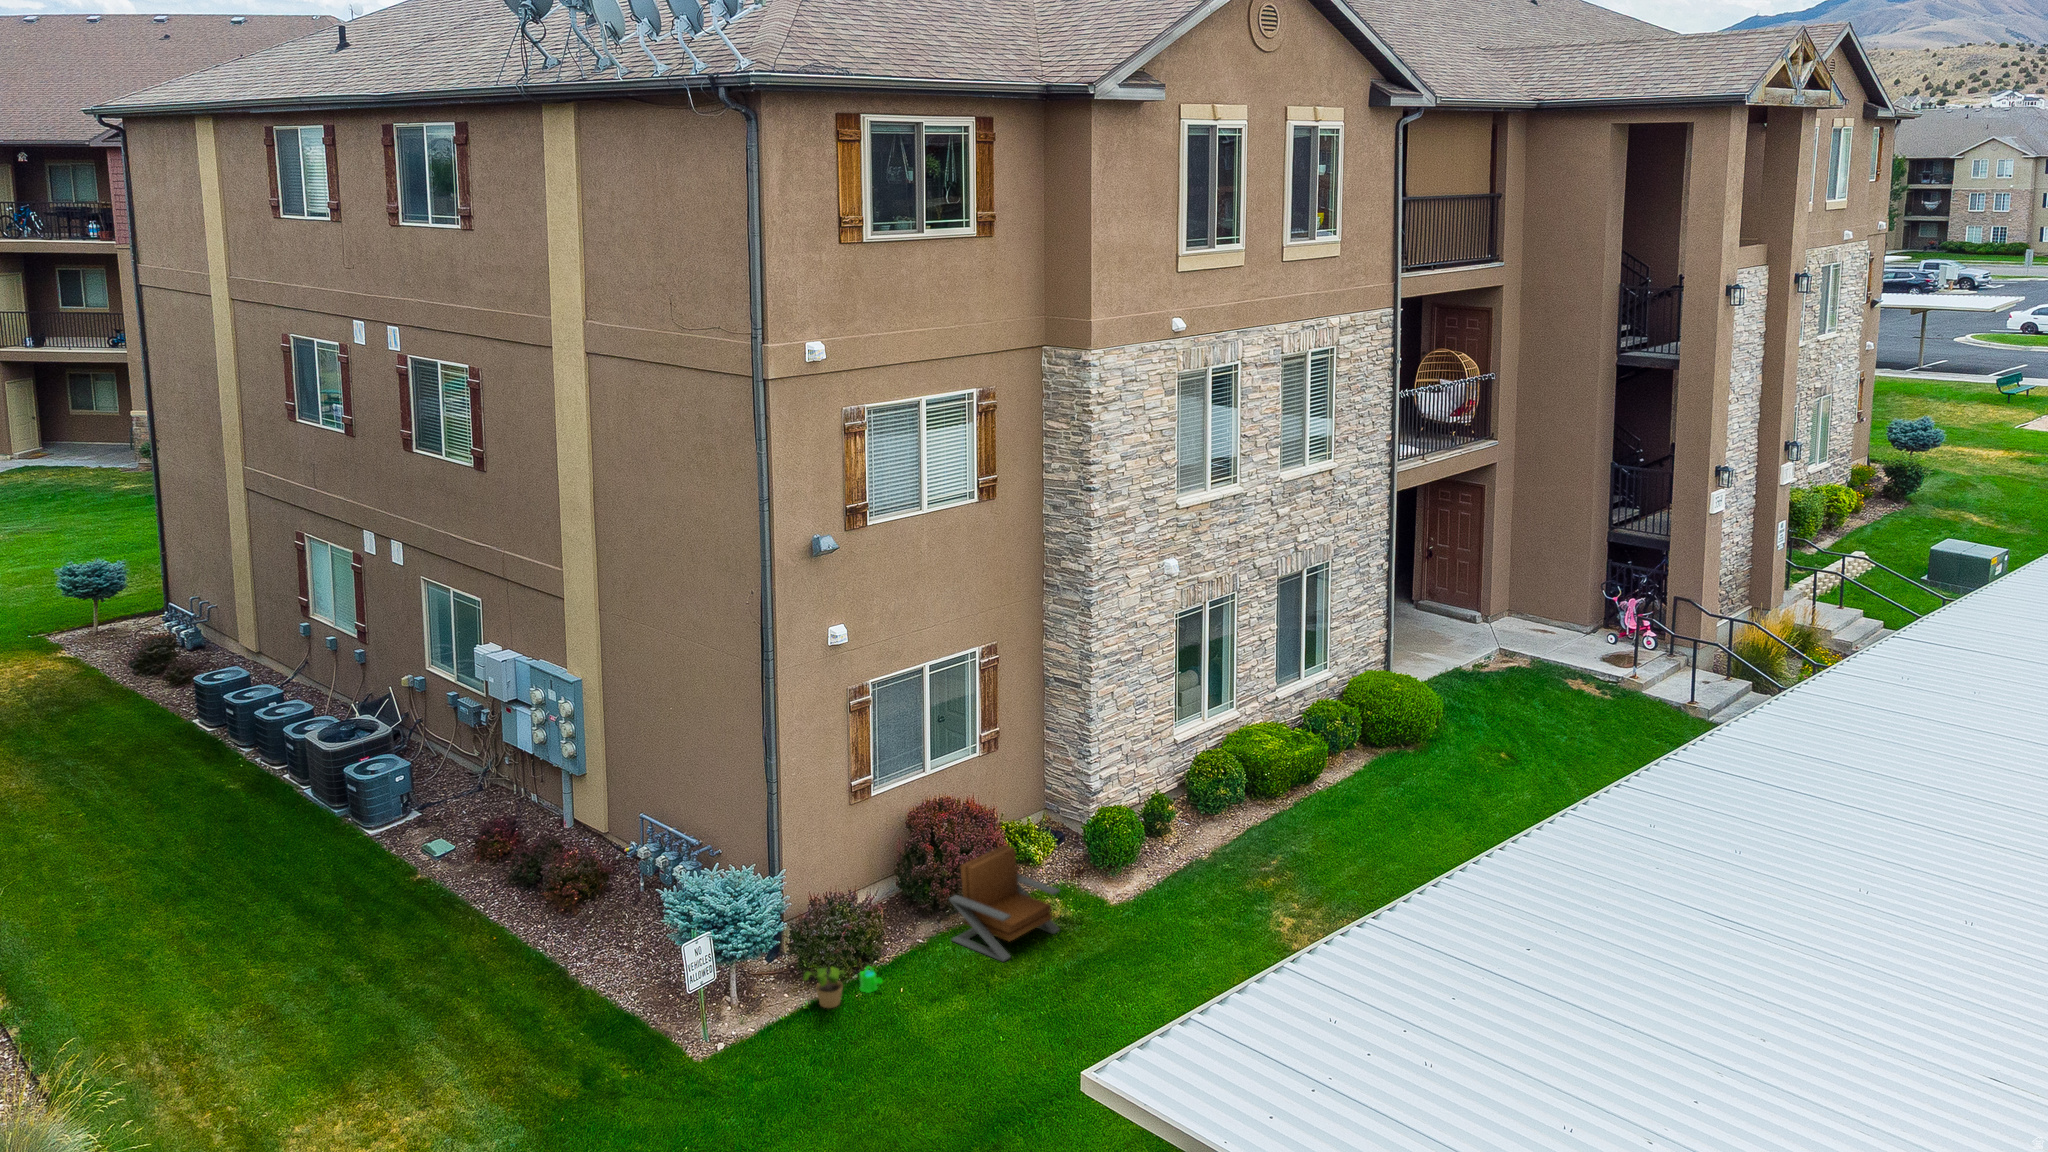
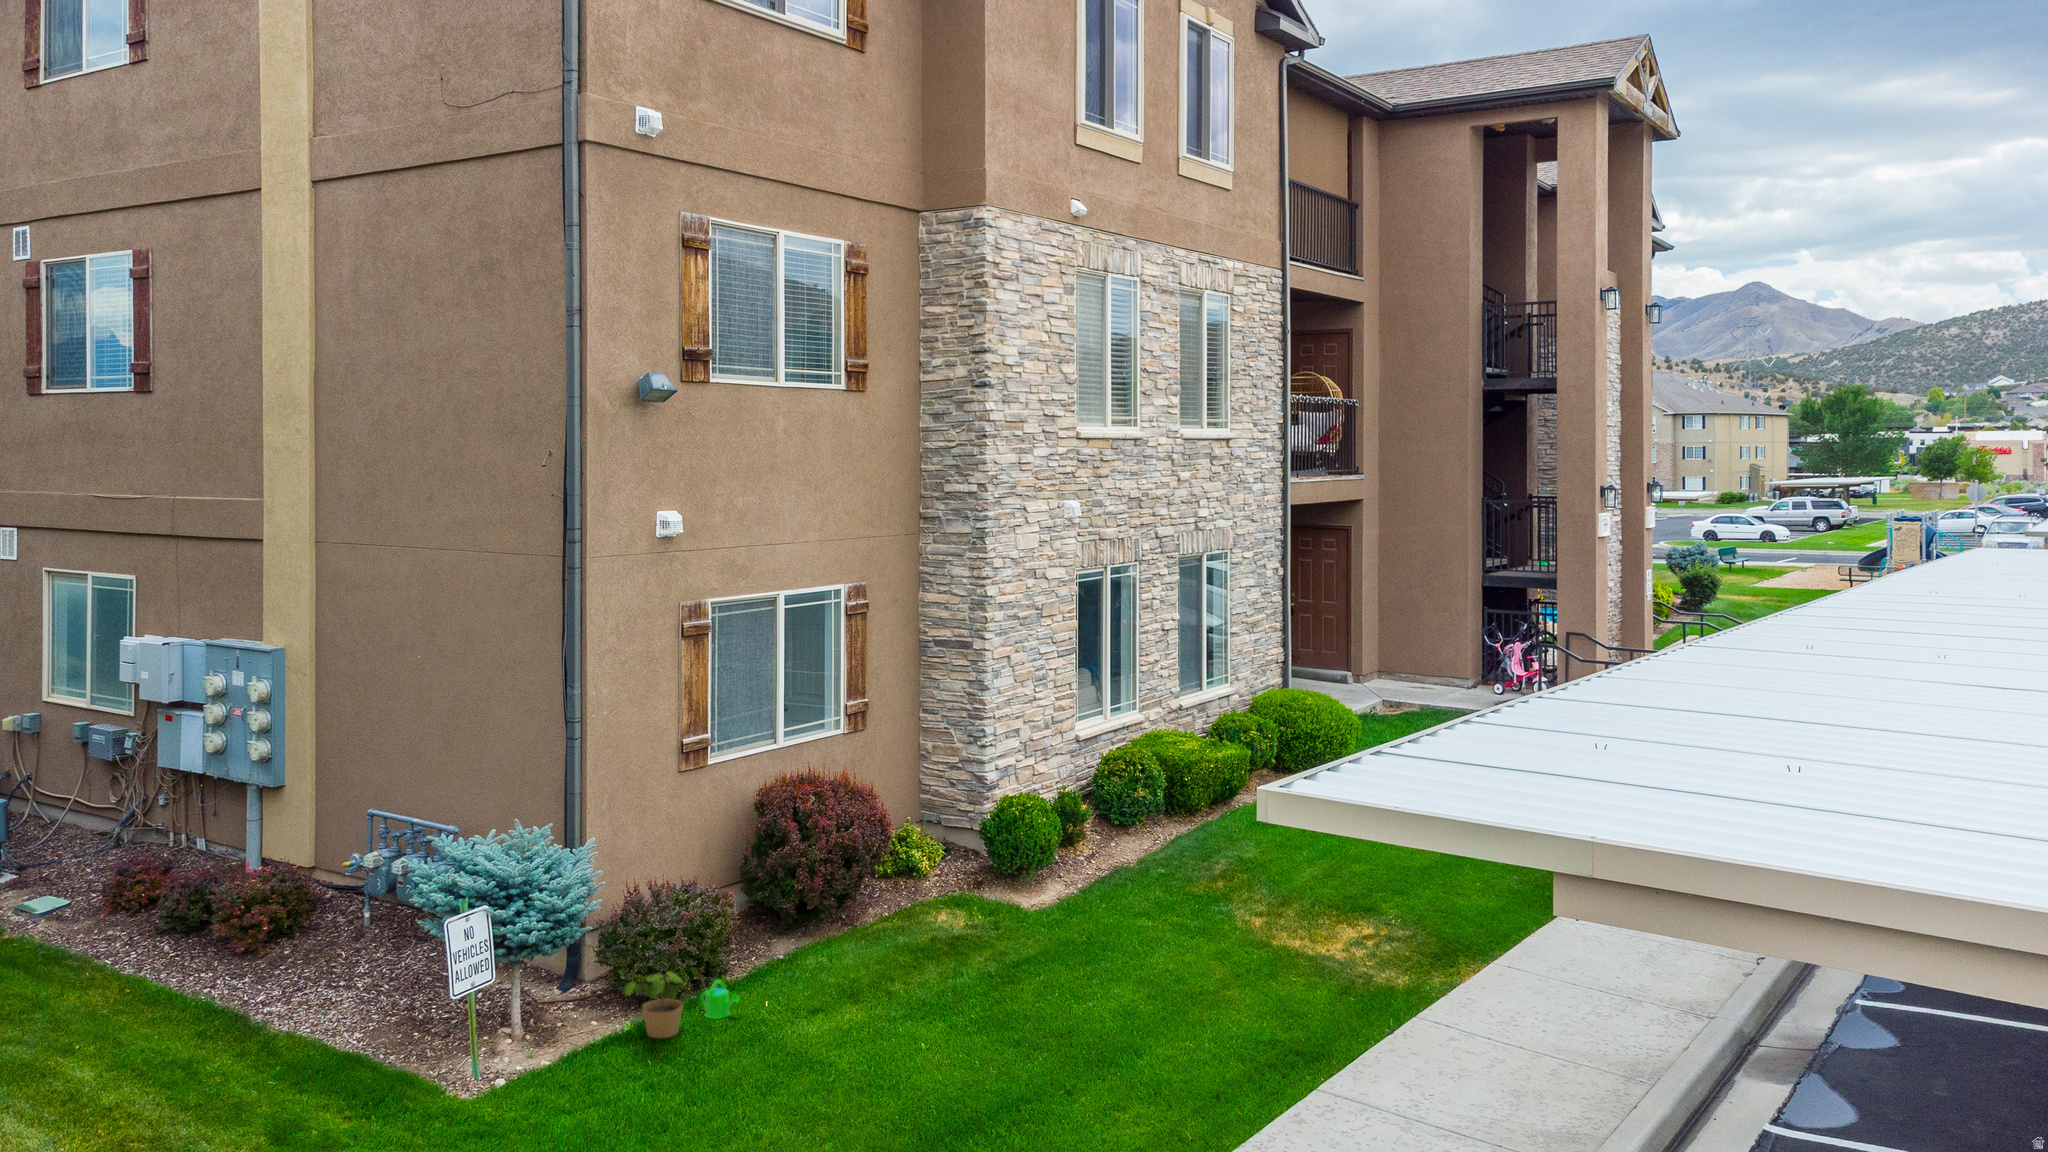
lounge chair: present [949,845,1060,961] -> none [822,831,973,977]

